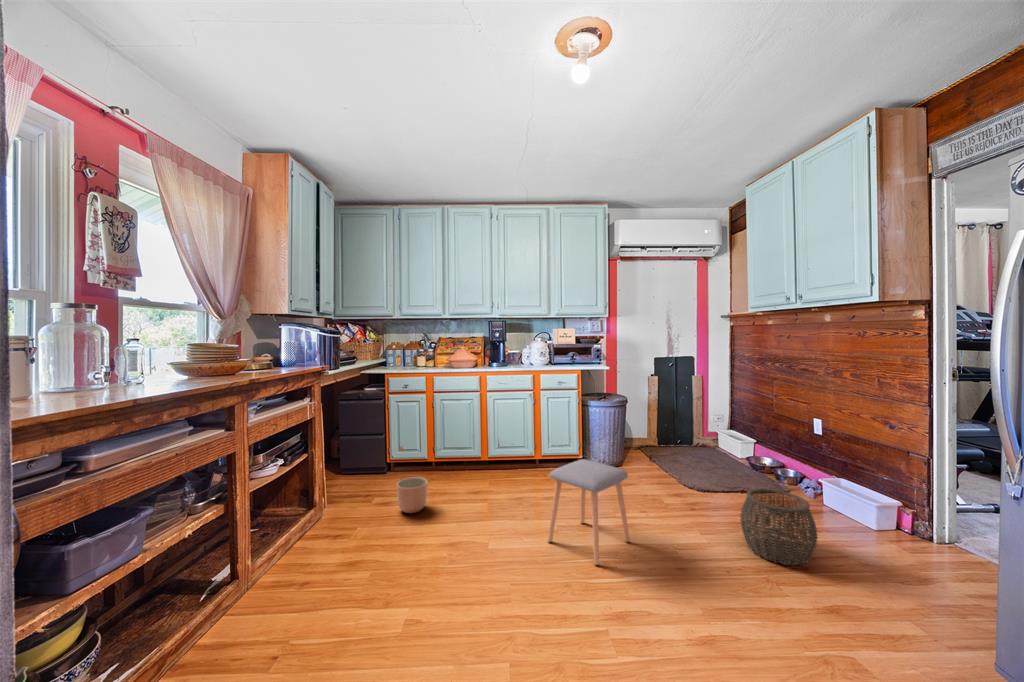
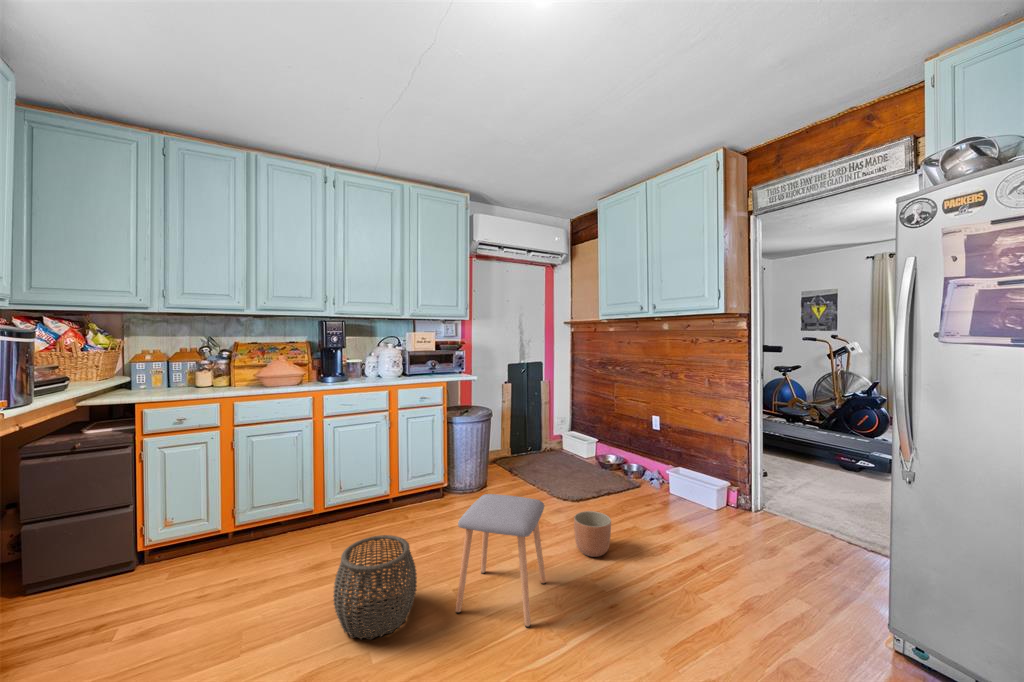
planter: present [397,477,428,513] -> present [574,511,611,557]
woven basket: present [740,488,818,566] -> present [333,535,417,639]

